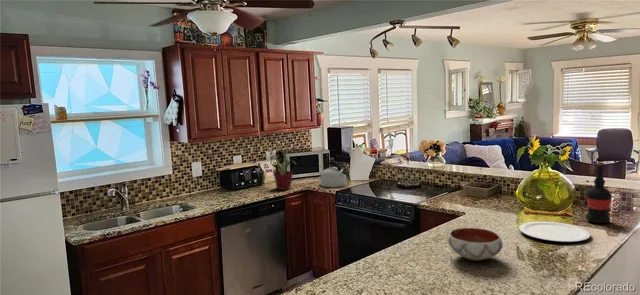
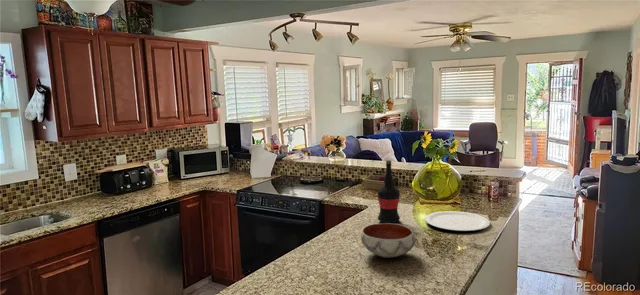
potted plant: present [270,146,295,190] -> none [159,143,191,191]
kettle: present [320,161,347,187] -> none [218,158,247,186]
wine bottle: present [585,162,612,223] -> present [378,160,400,223]

